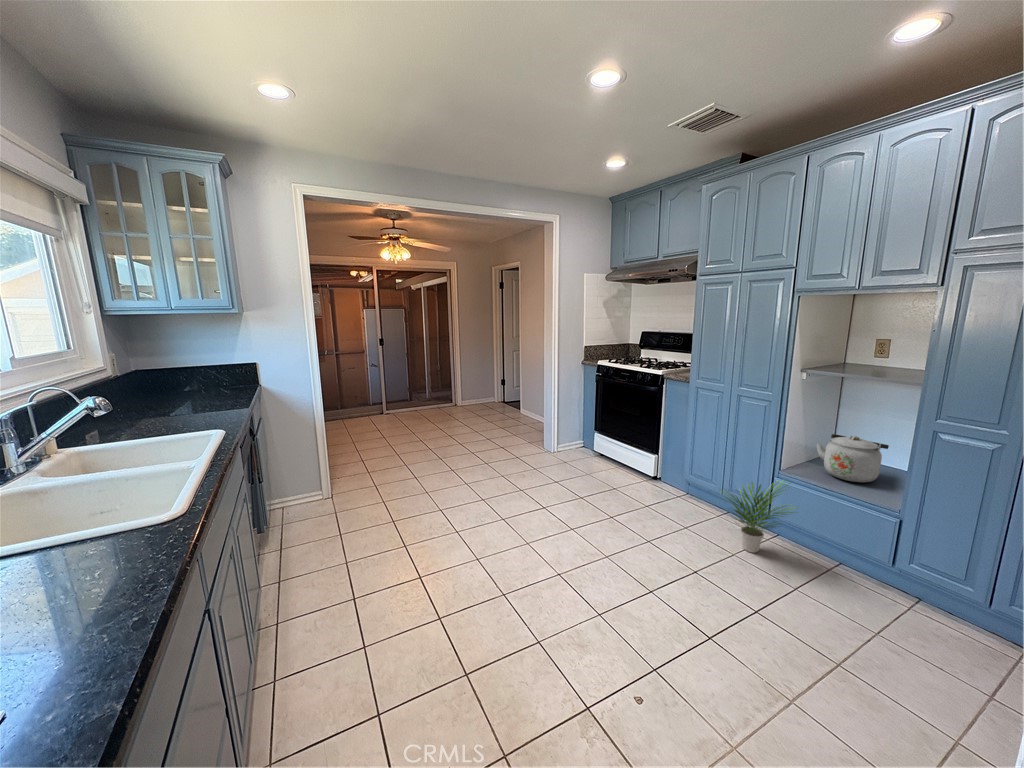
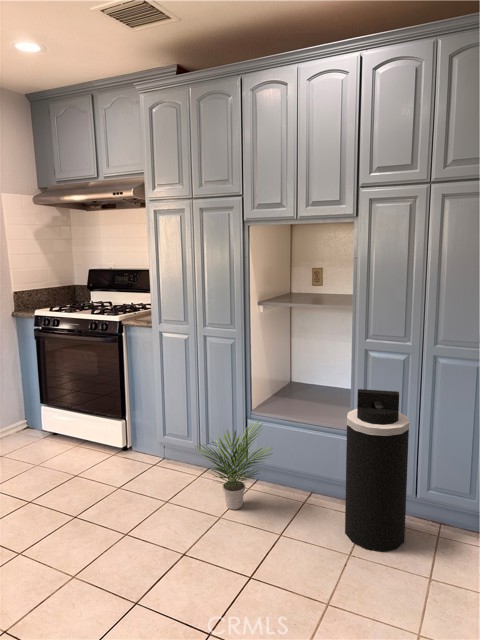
kettle: present [816,434,889,482] -> none [278,364,333,409]
trash can: none [874,469,984,648] -> present [345,389,409,552]

